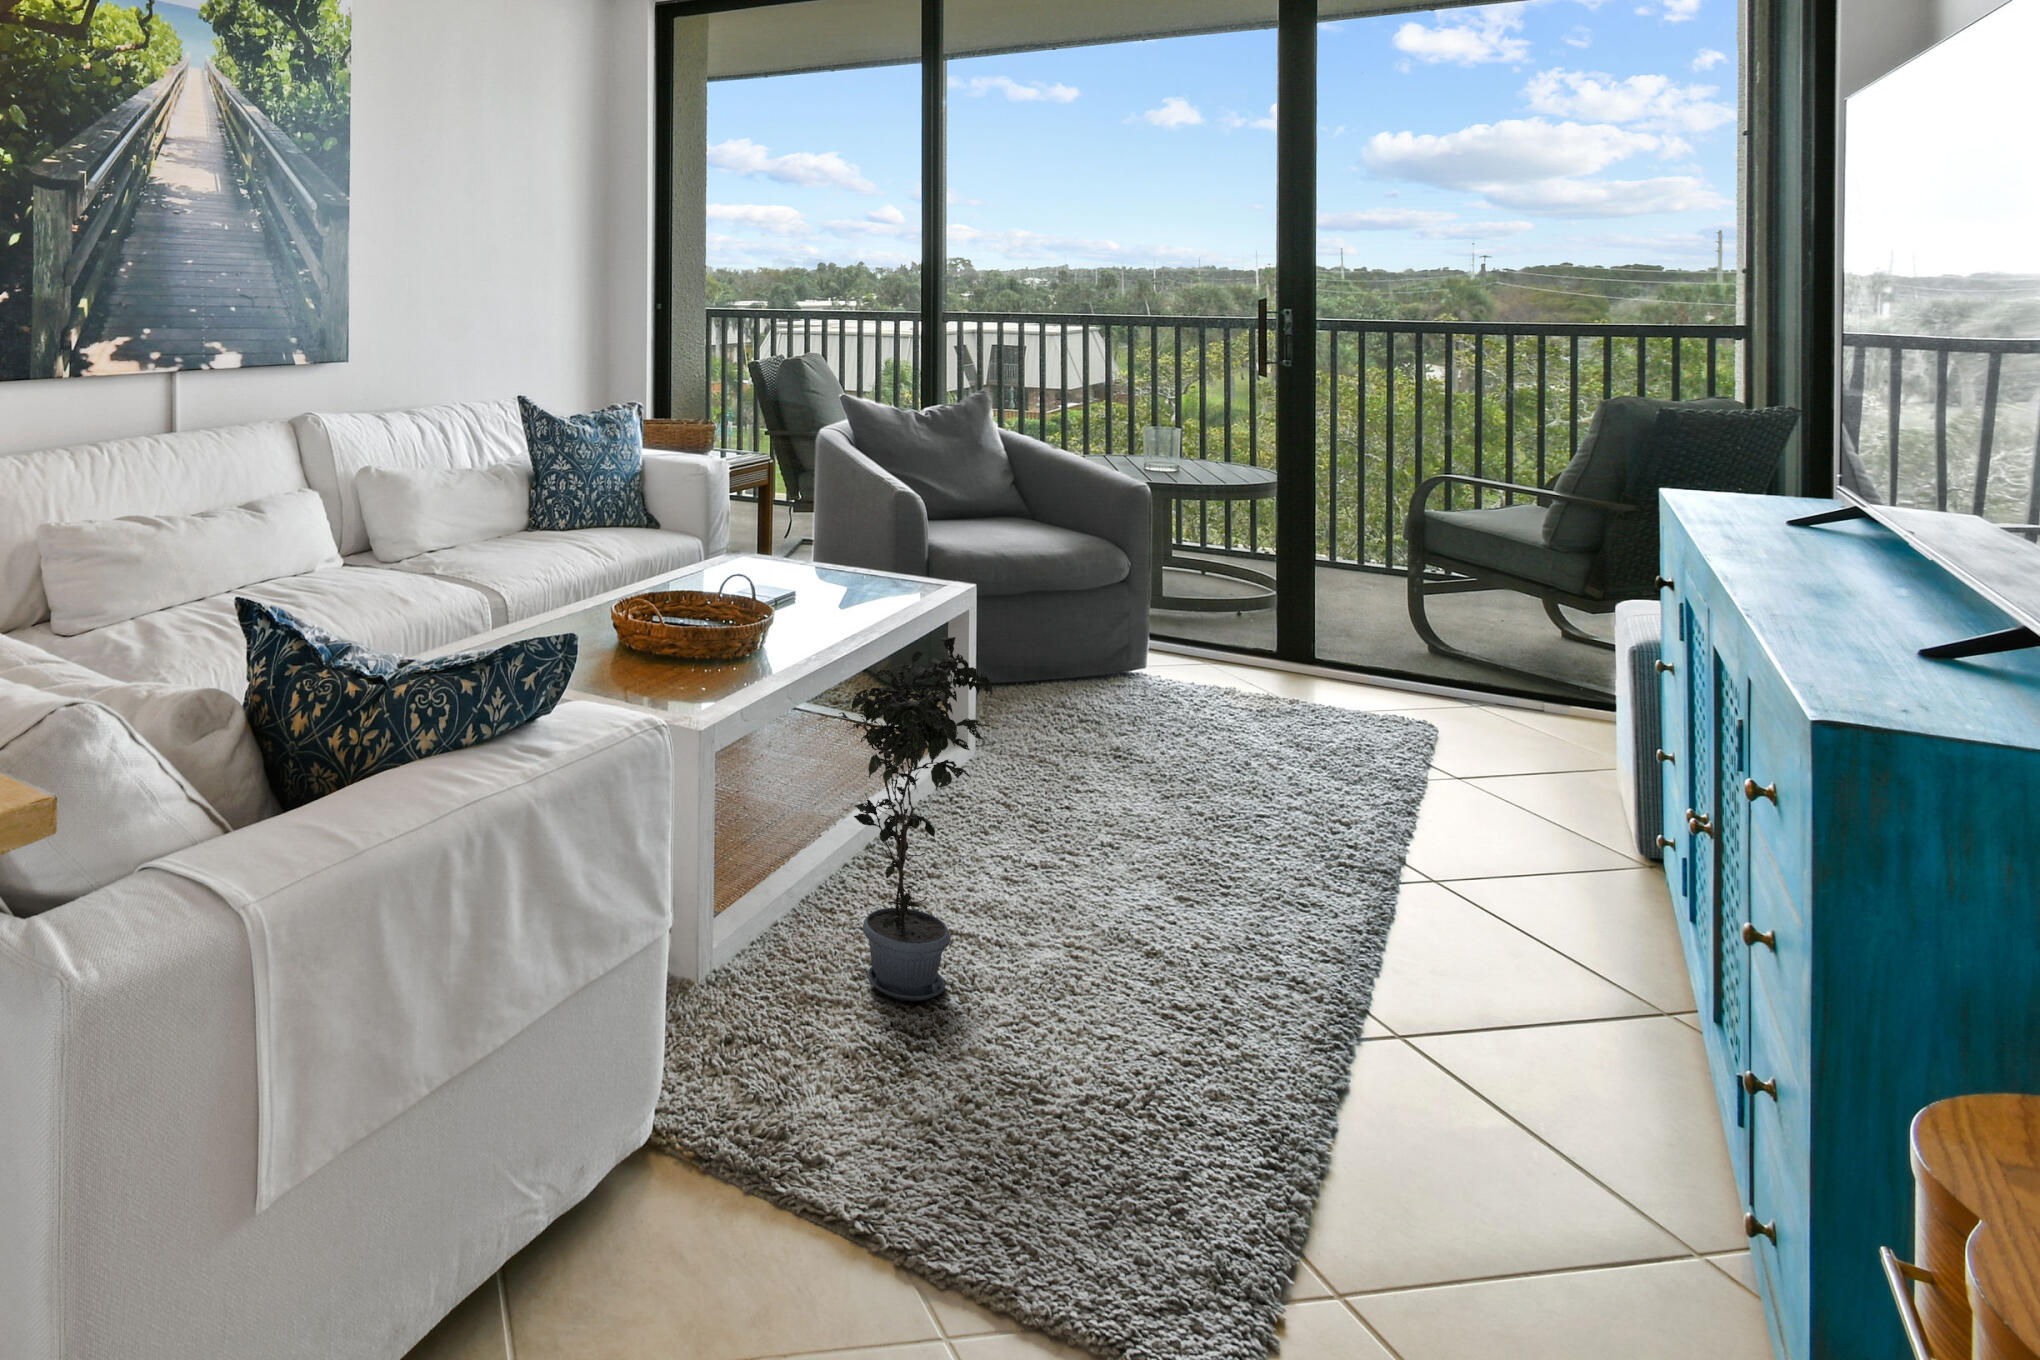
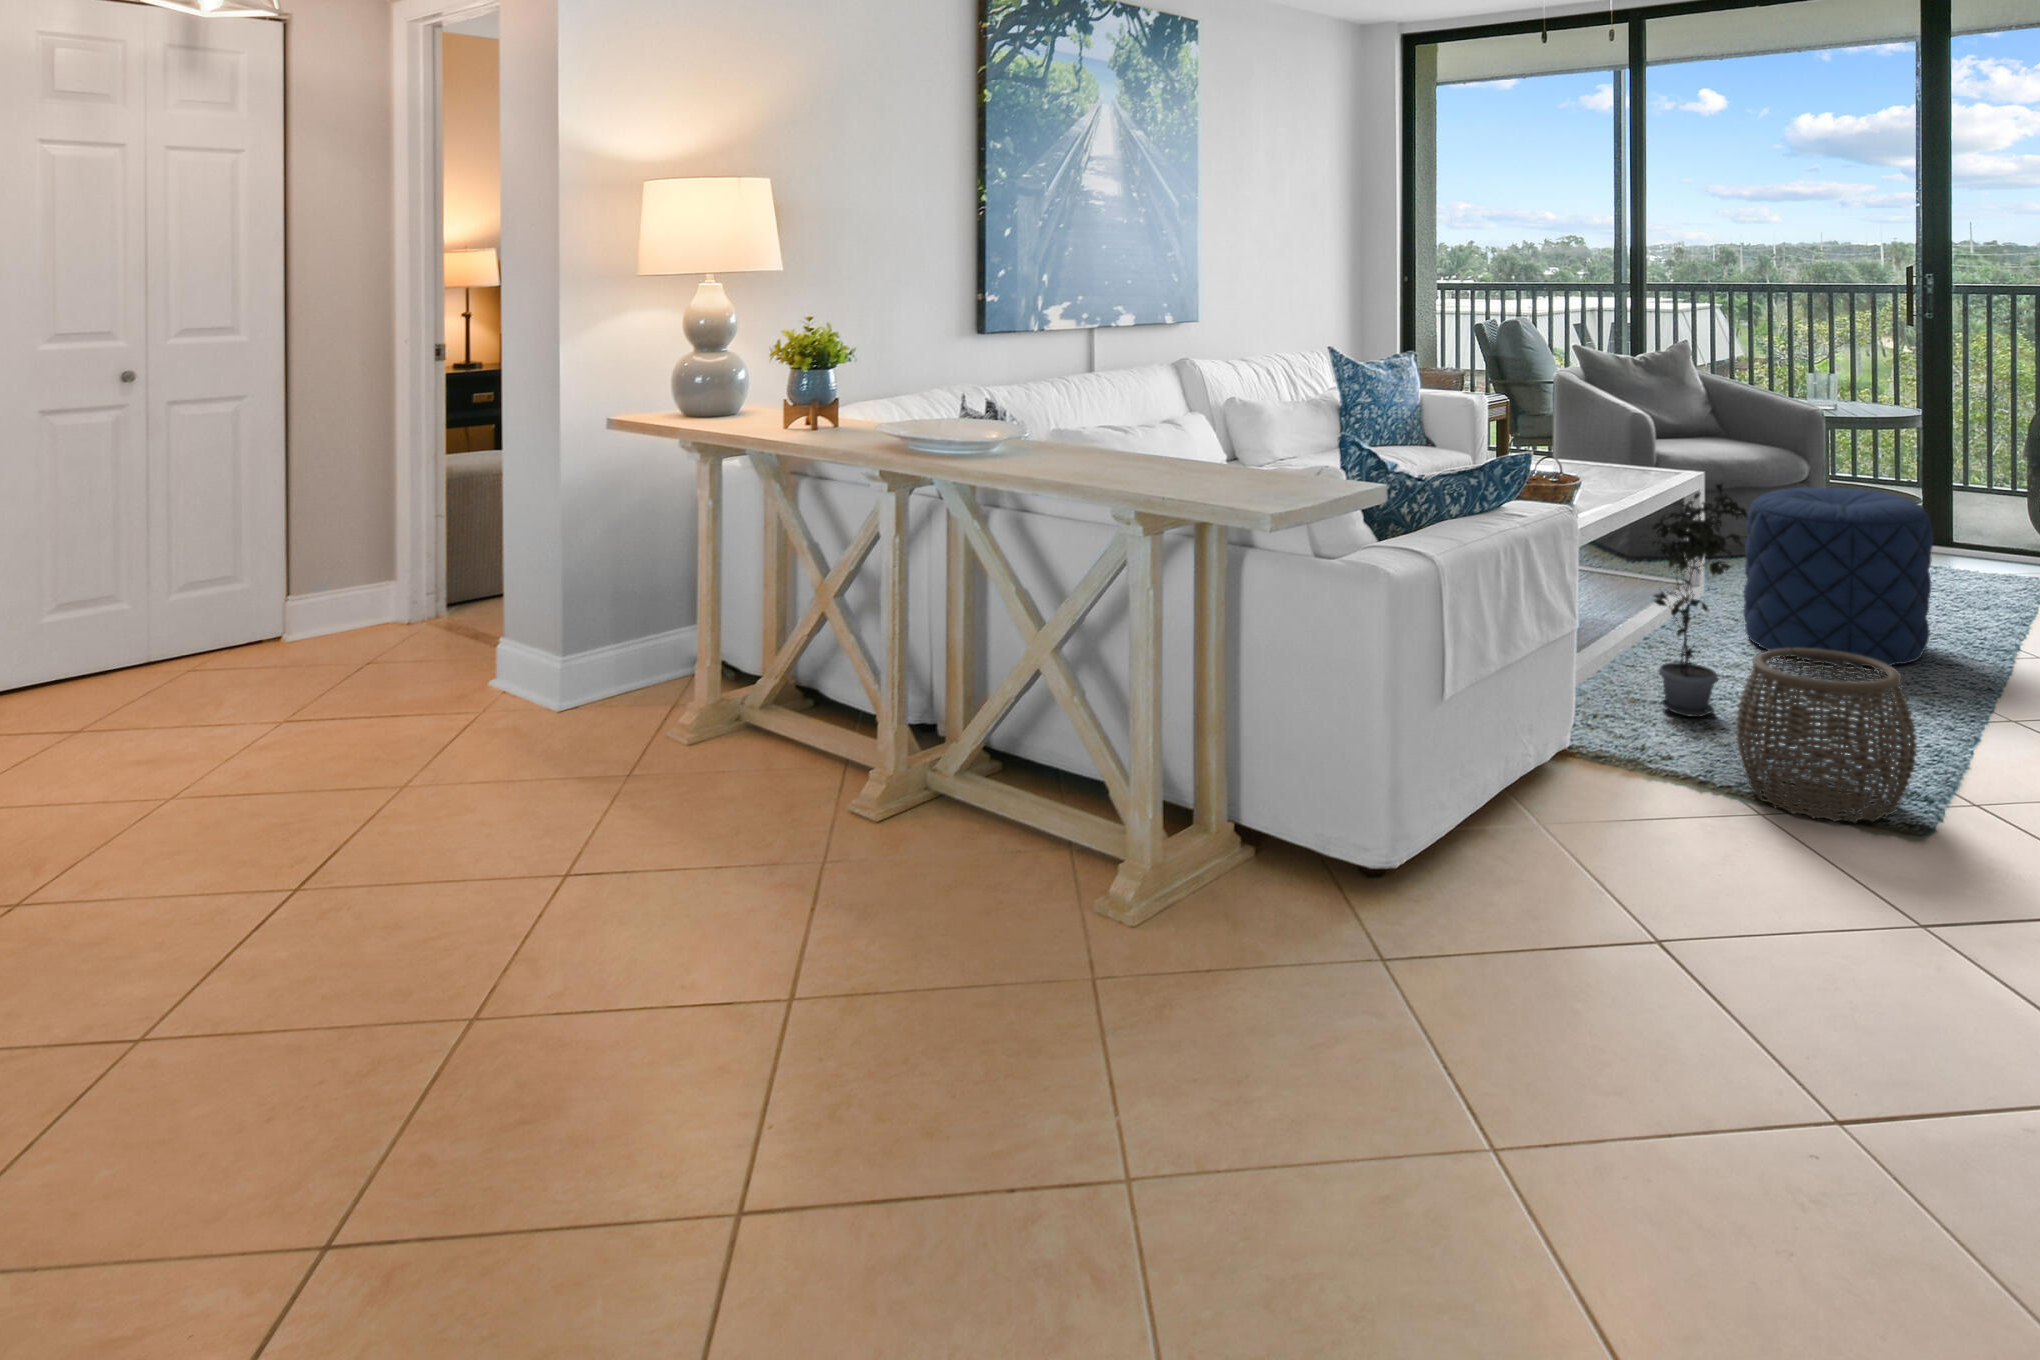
pouf: none [1022,611,1279,884] -> present [1743,488,1933,666]
woven basket: none [937,938,1227,1278] -> present [1735,648,1917,823]

